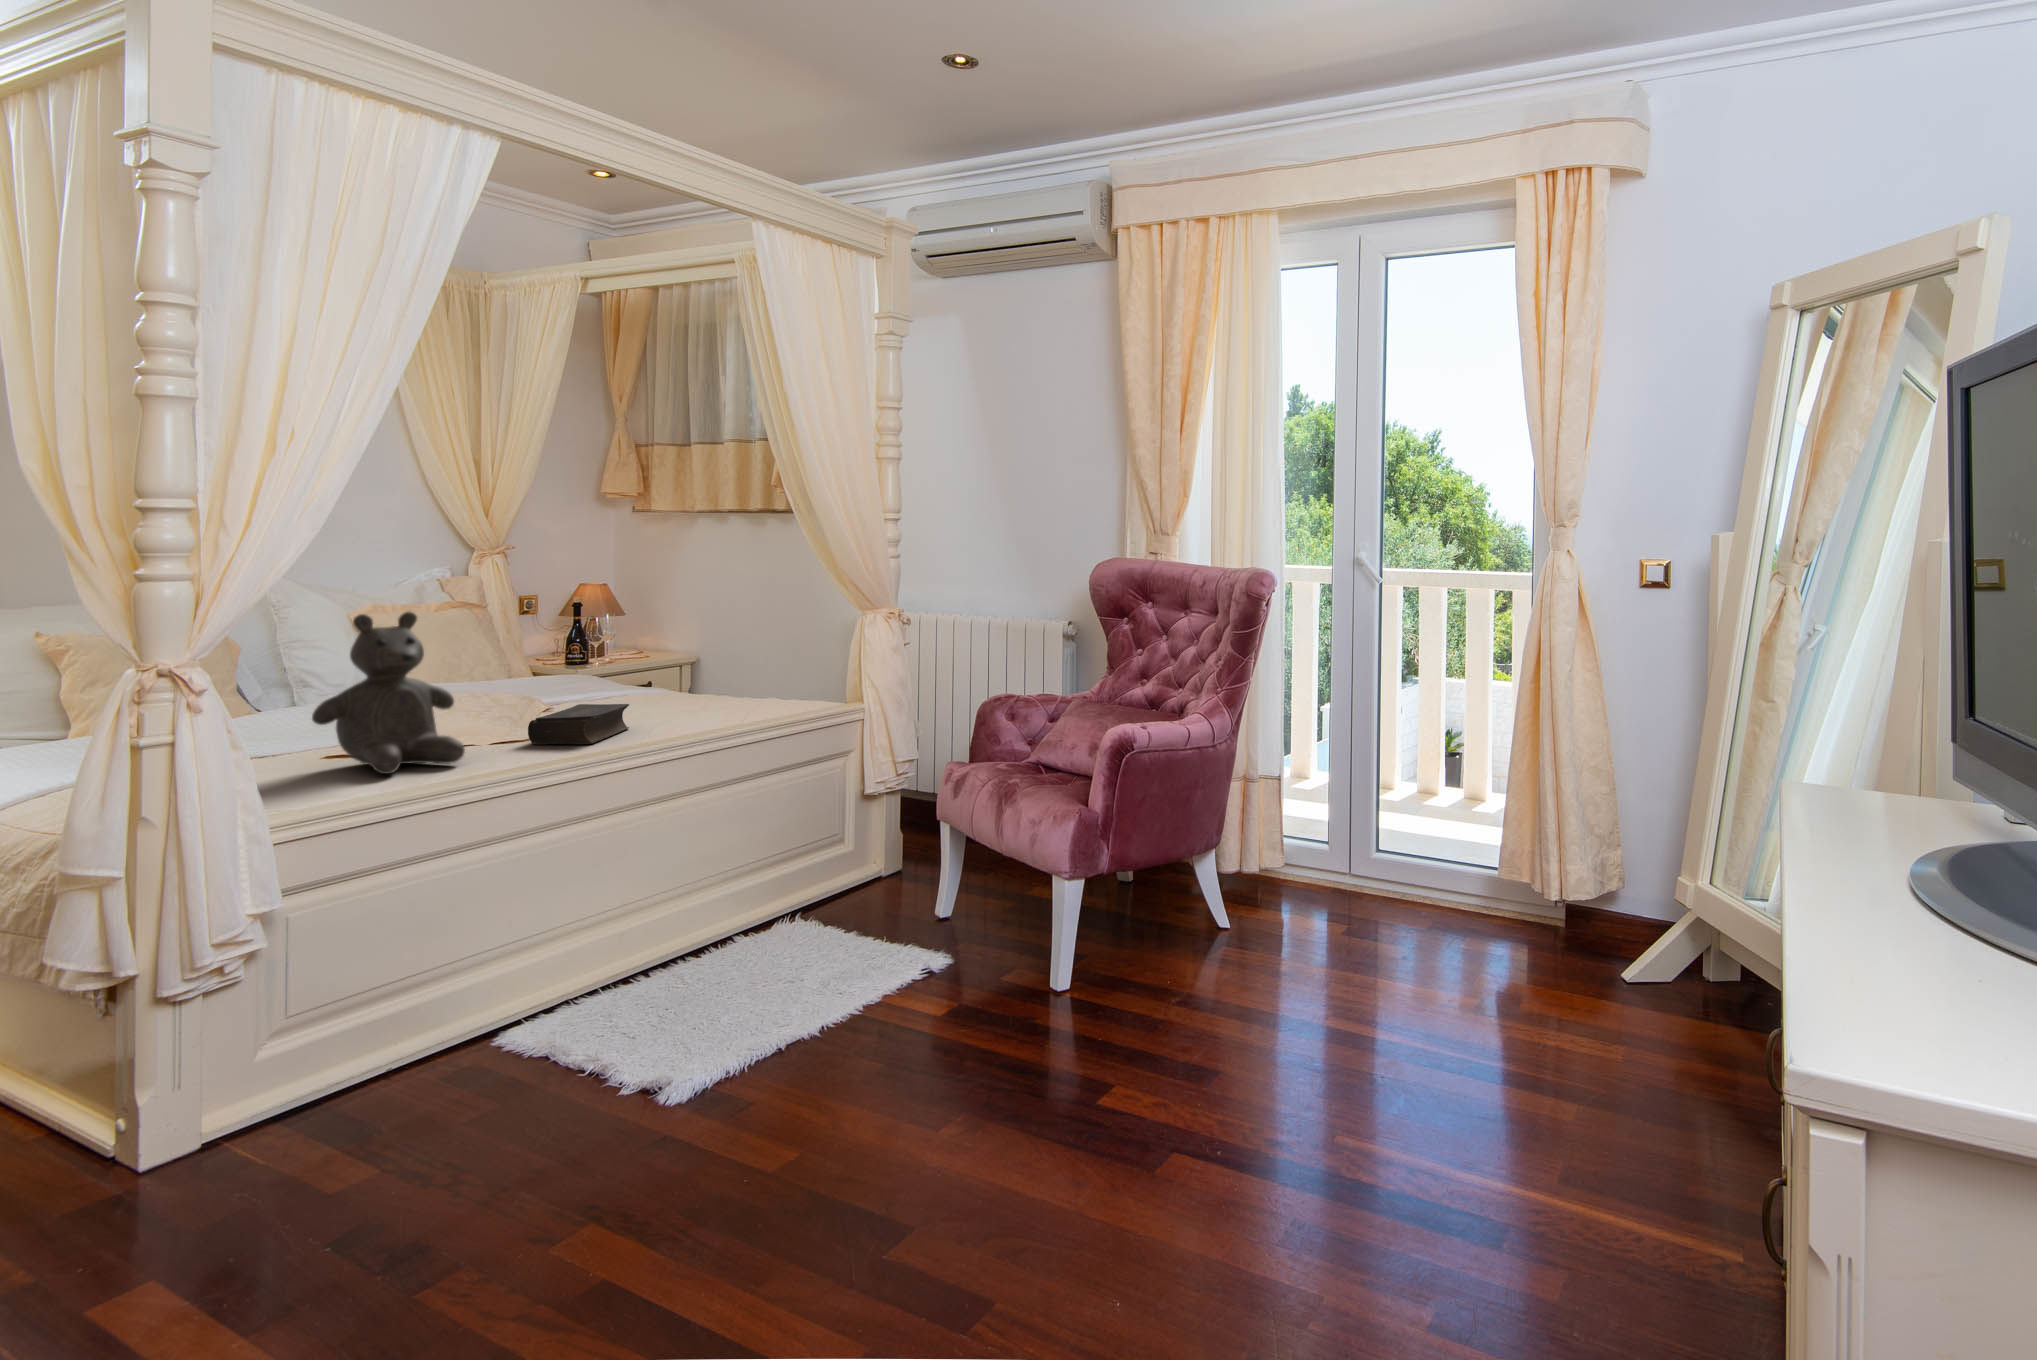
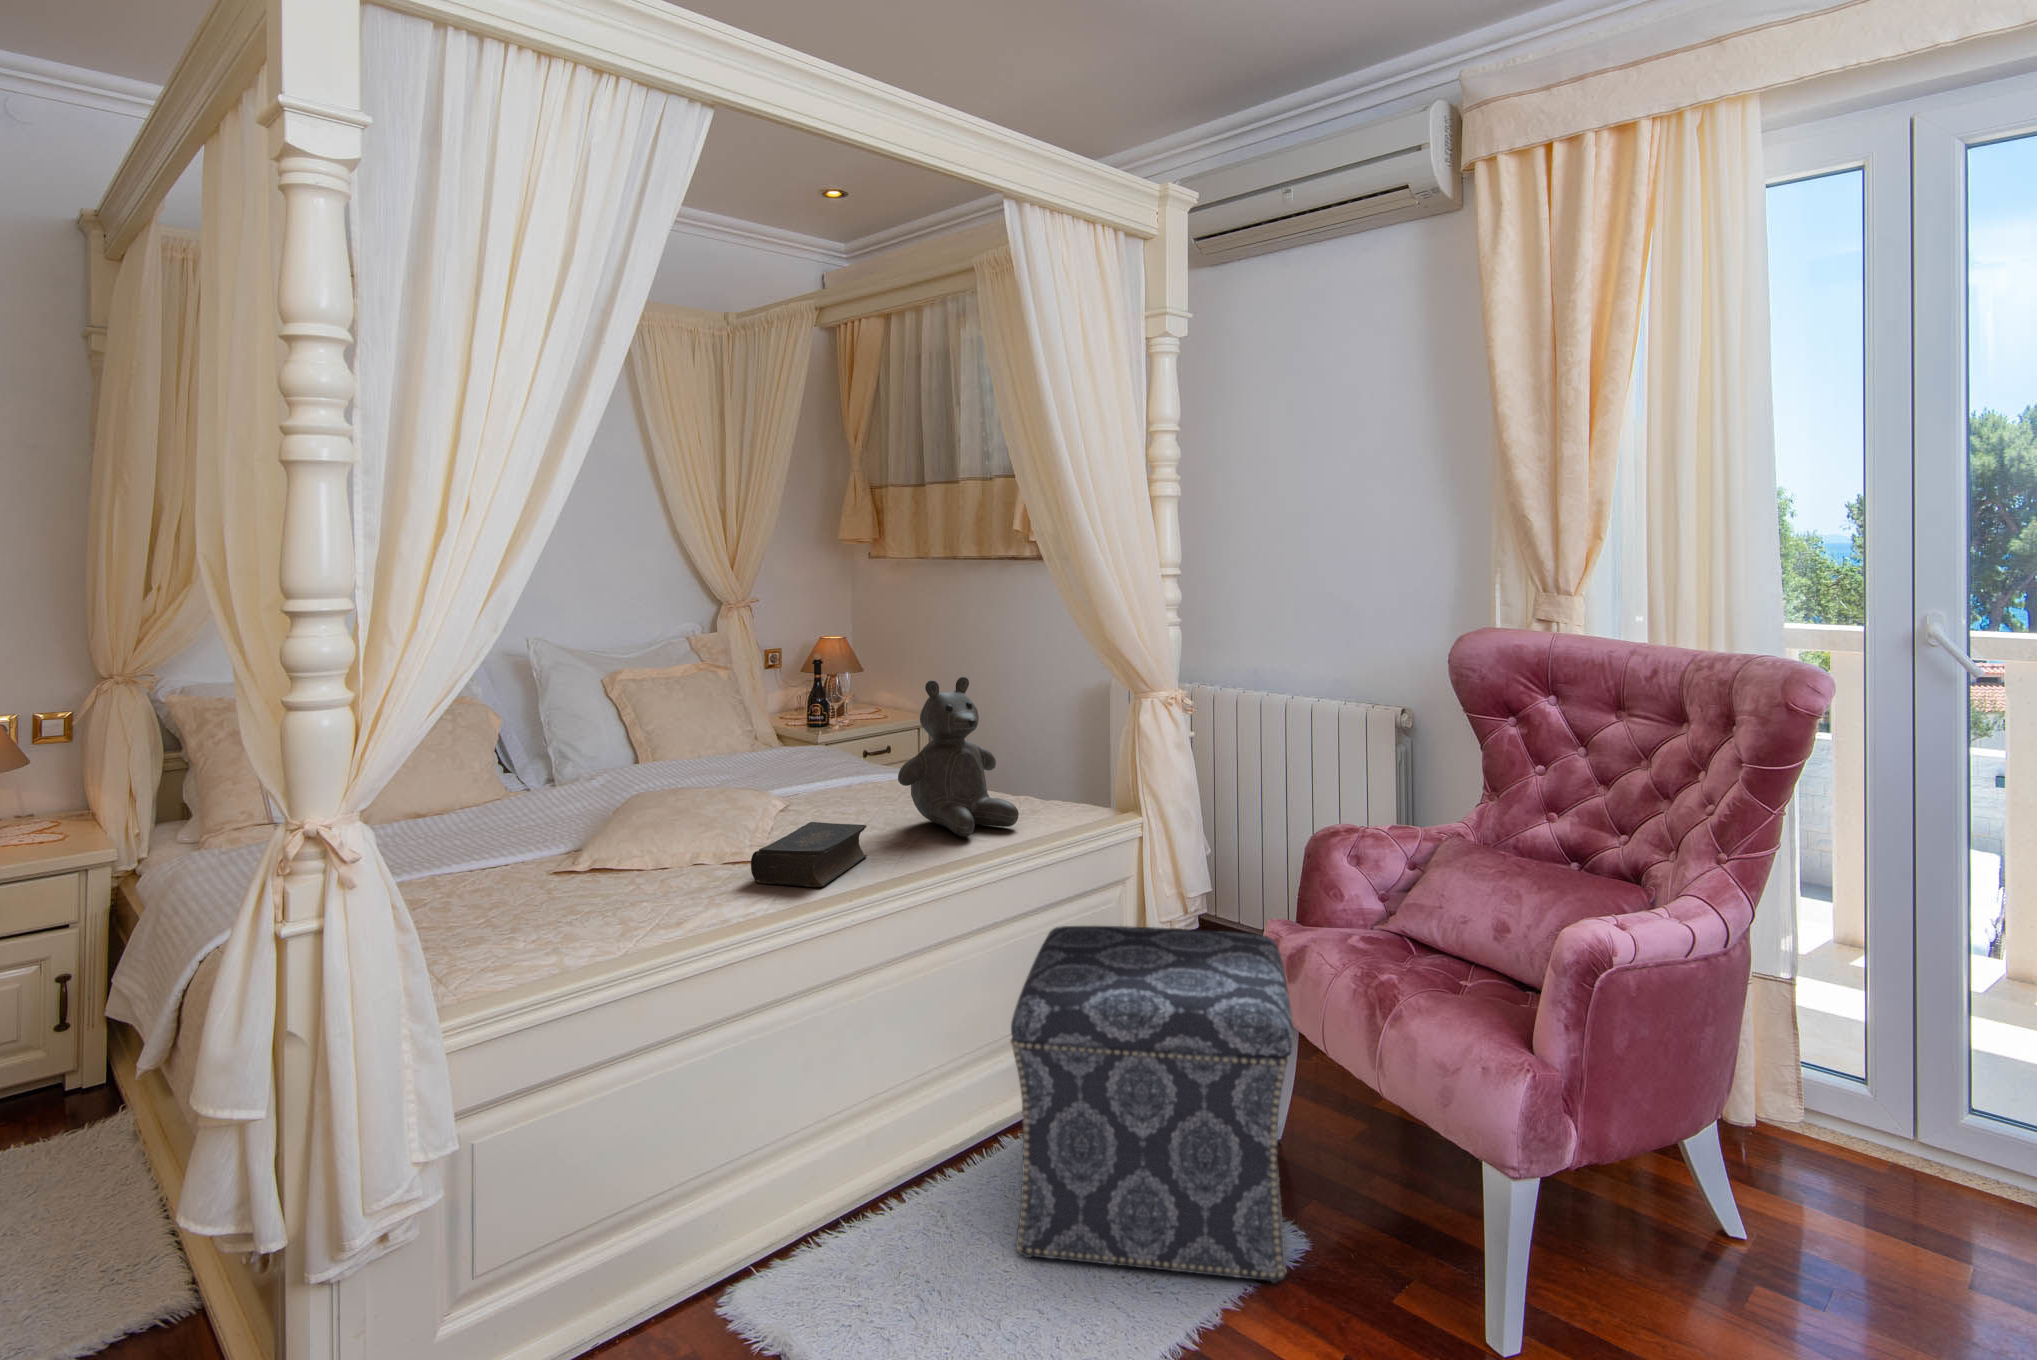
teddy bear: present [312,612,465,774] -> present [898,676,1019,837]
ottoman: none [745,769,954,992] -> present [1011,926,1293,1283]

